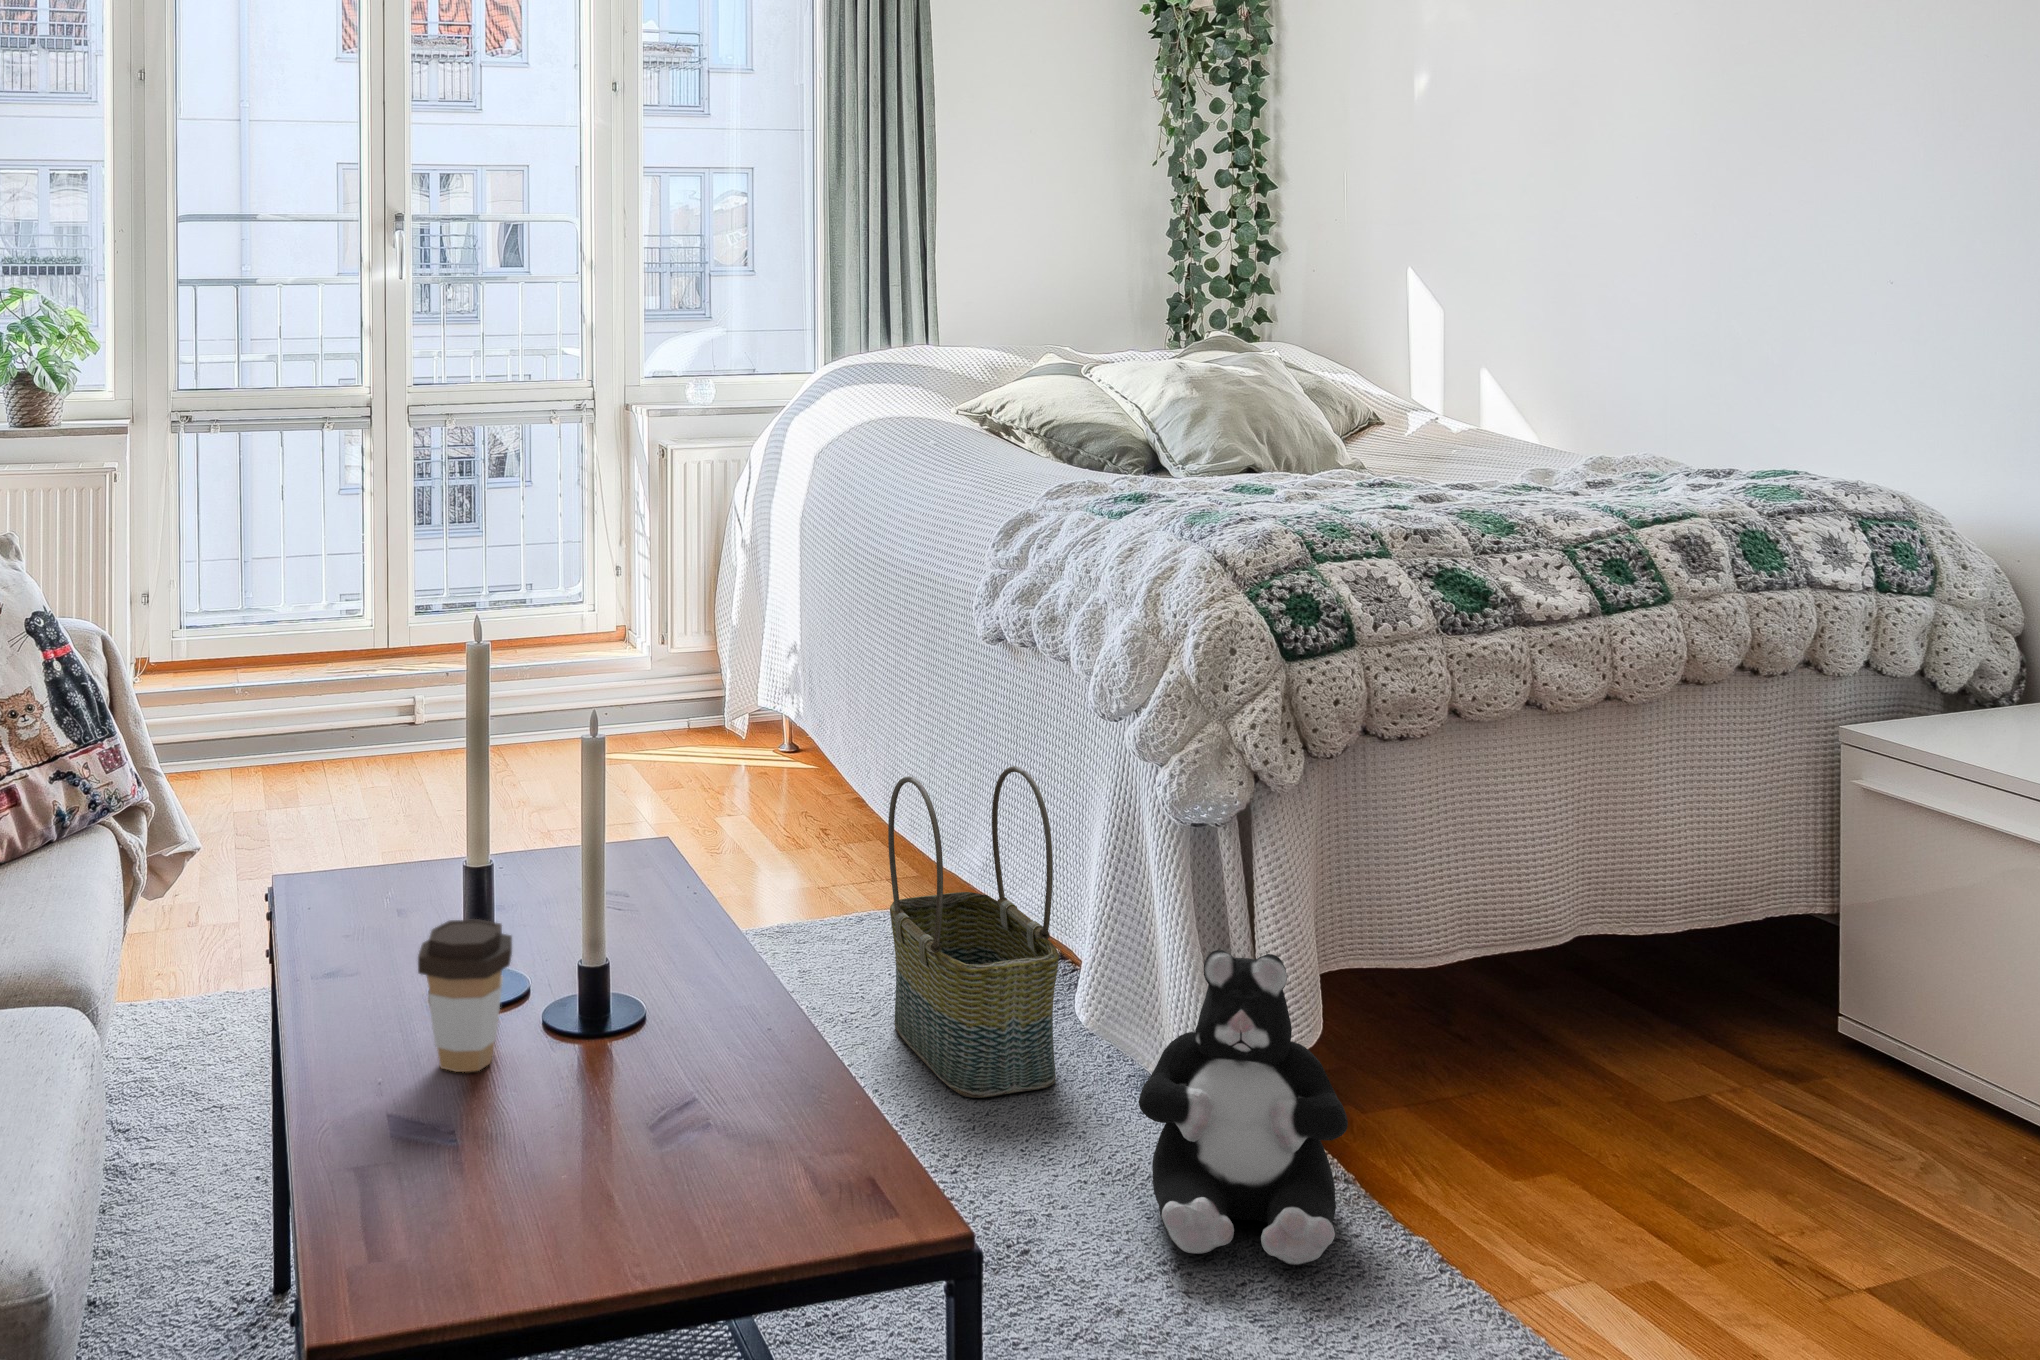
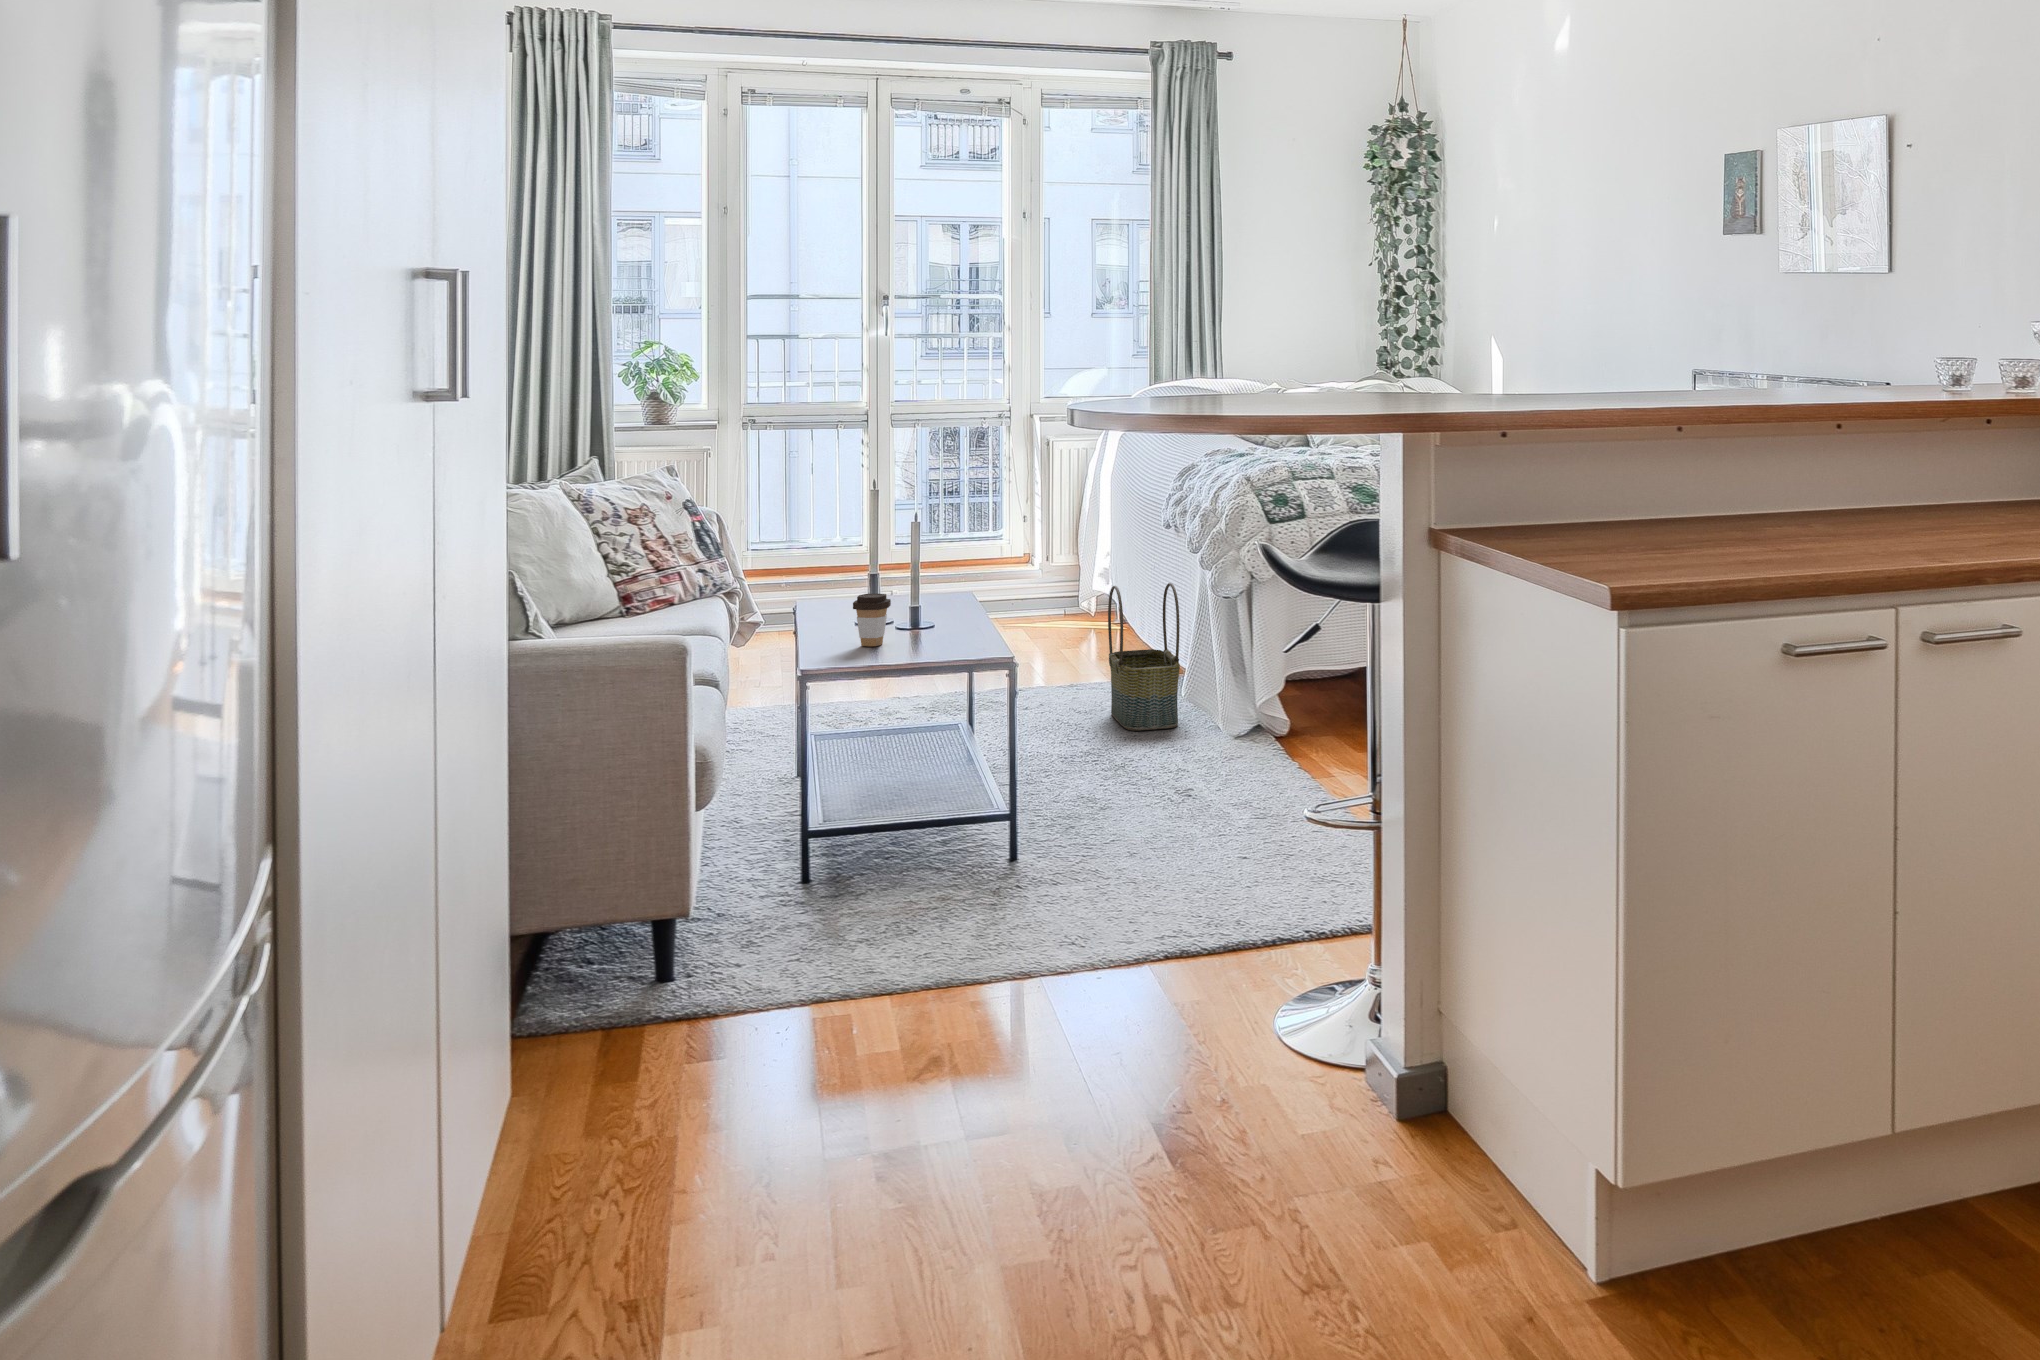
plush toy: present [1139,950,1348,1265] -> none [1181,644,1273,764]

